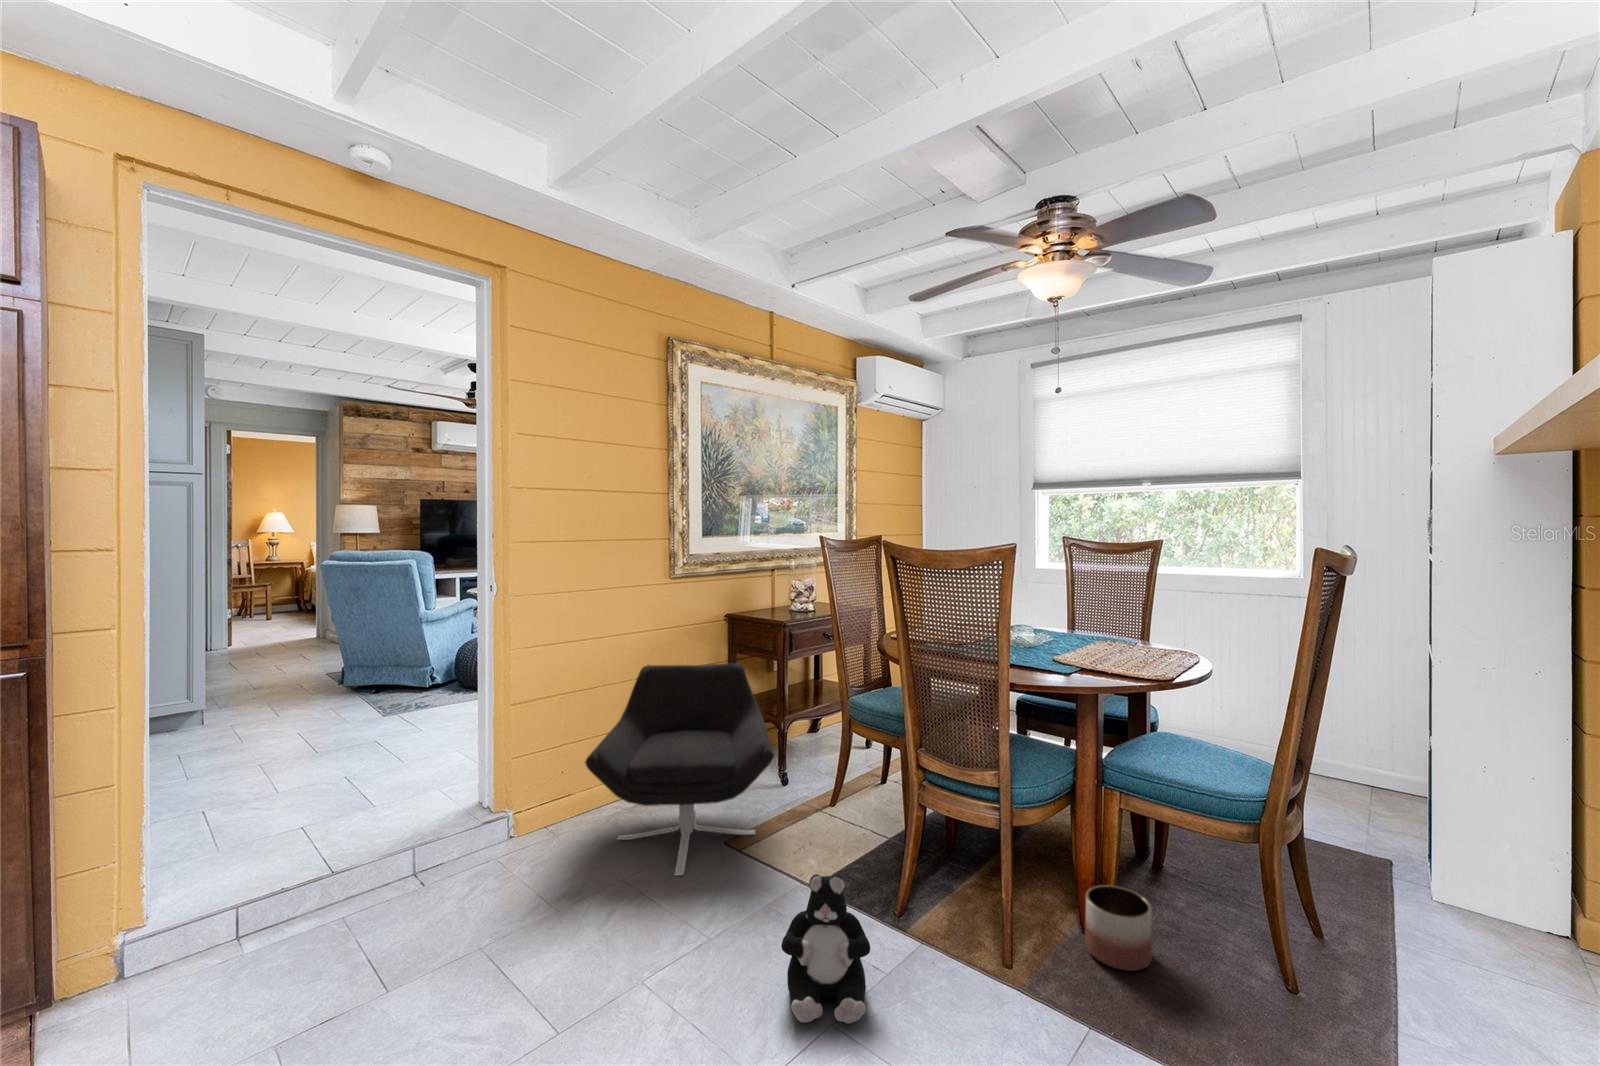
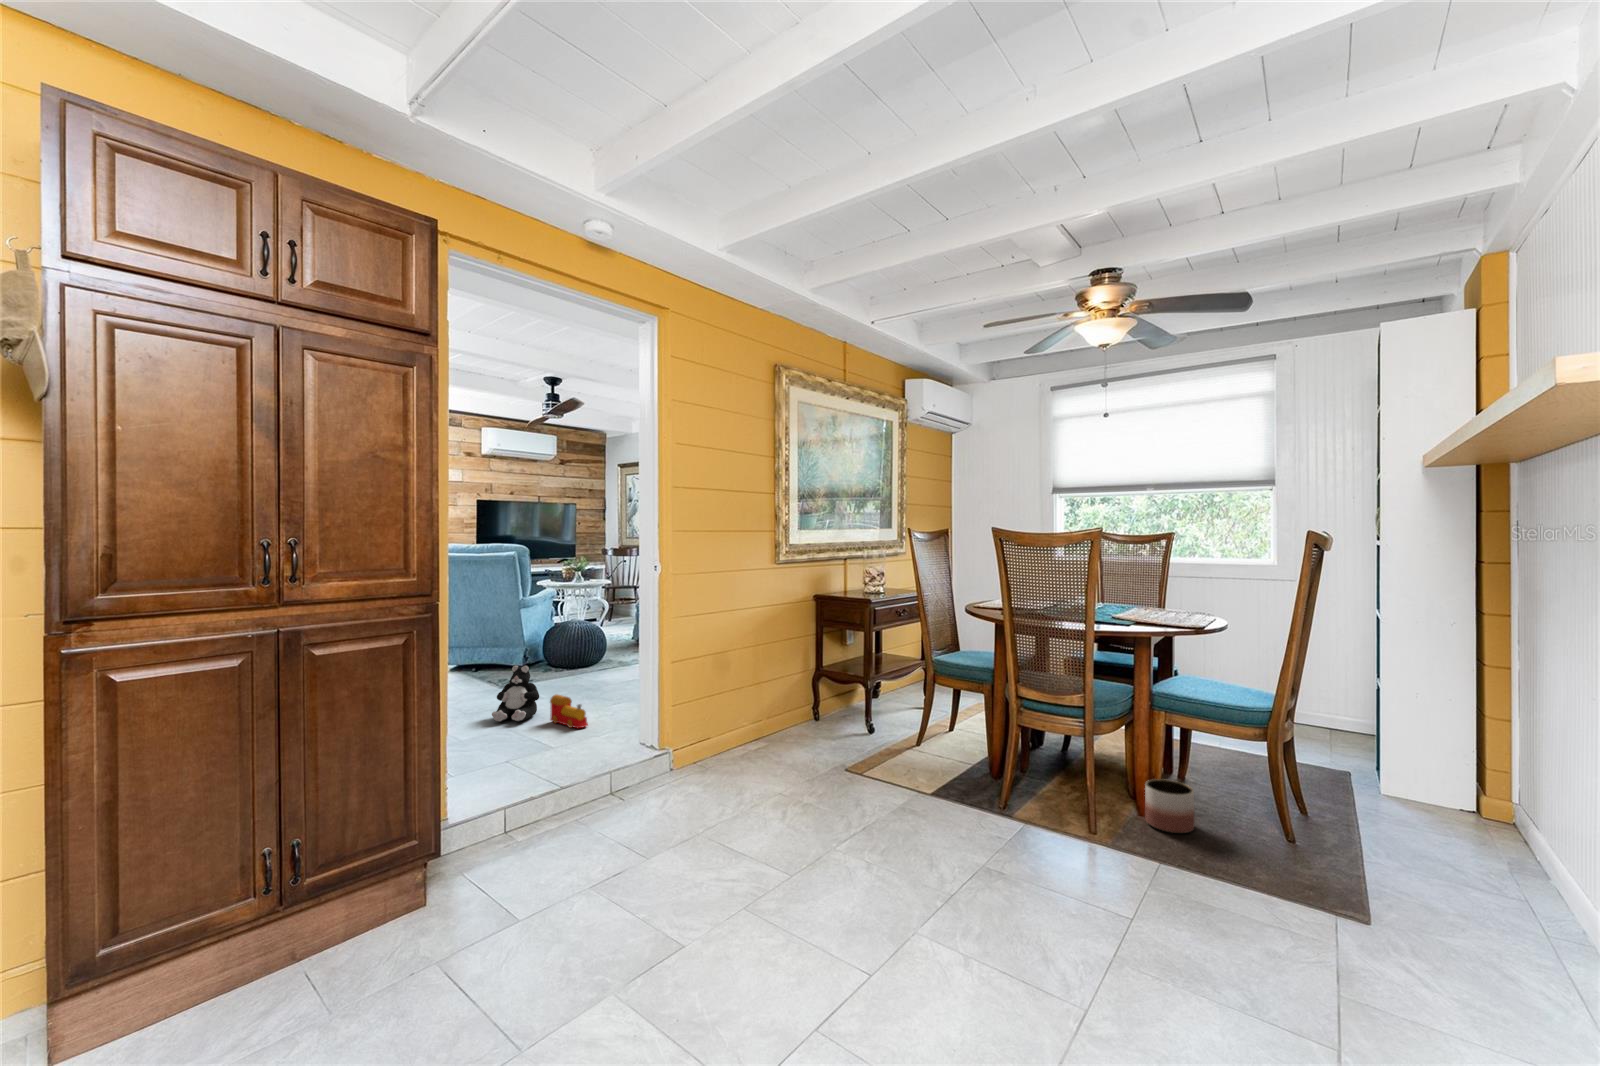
lounge chair: present [585,663,774,876] -> none [741,633,889,791]
toy train: none [402,733,441,776] -> present [550,695,588,728]
plush toy: present [781,874,870,1024] -> present [492,665,539,722]

